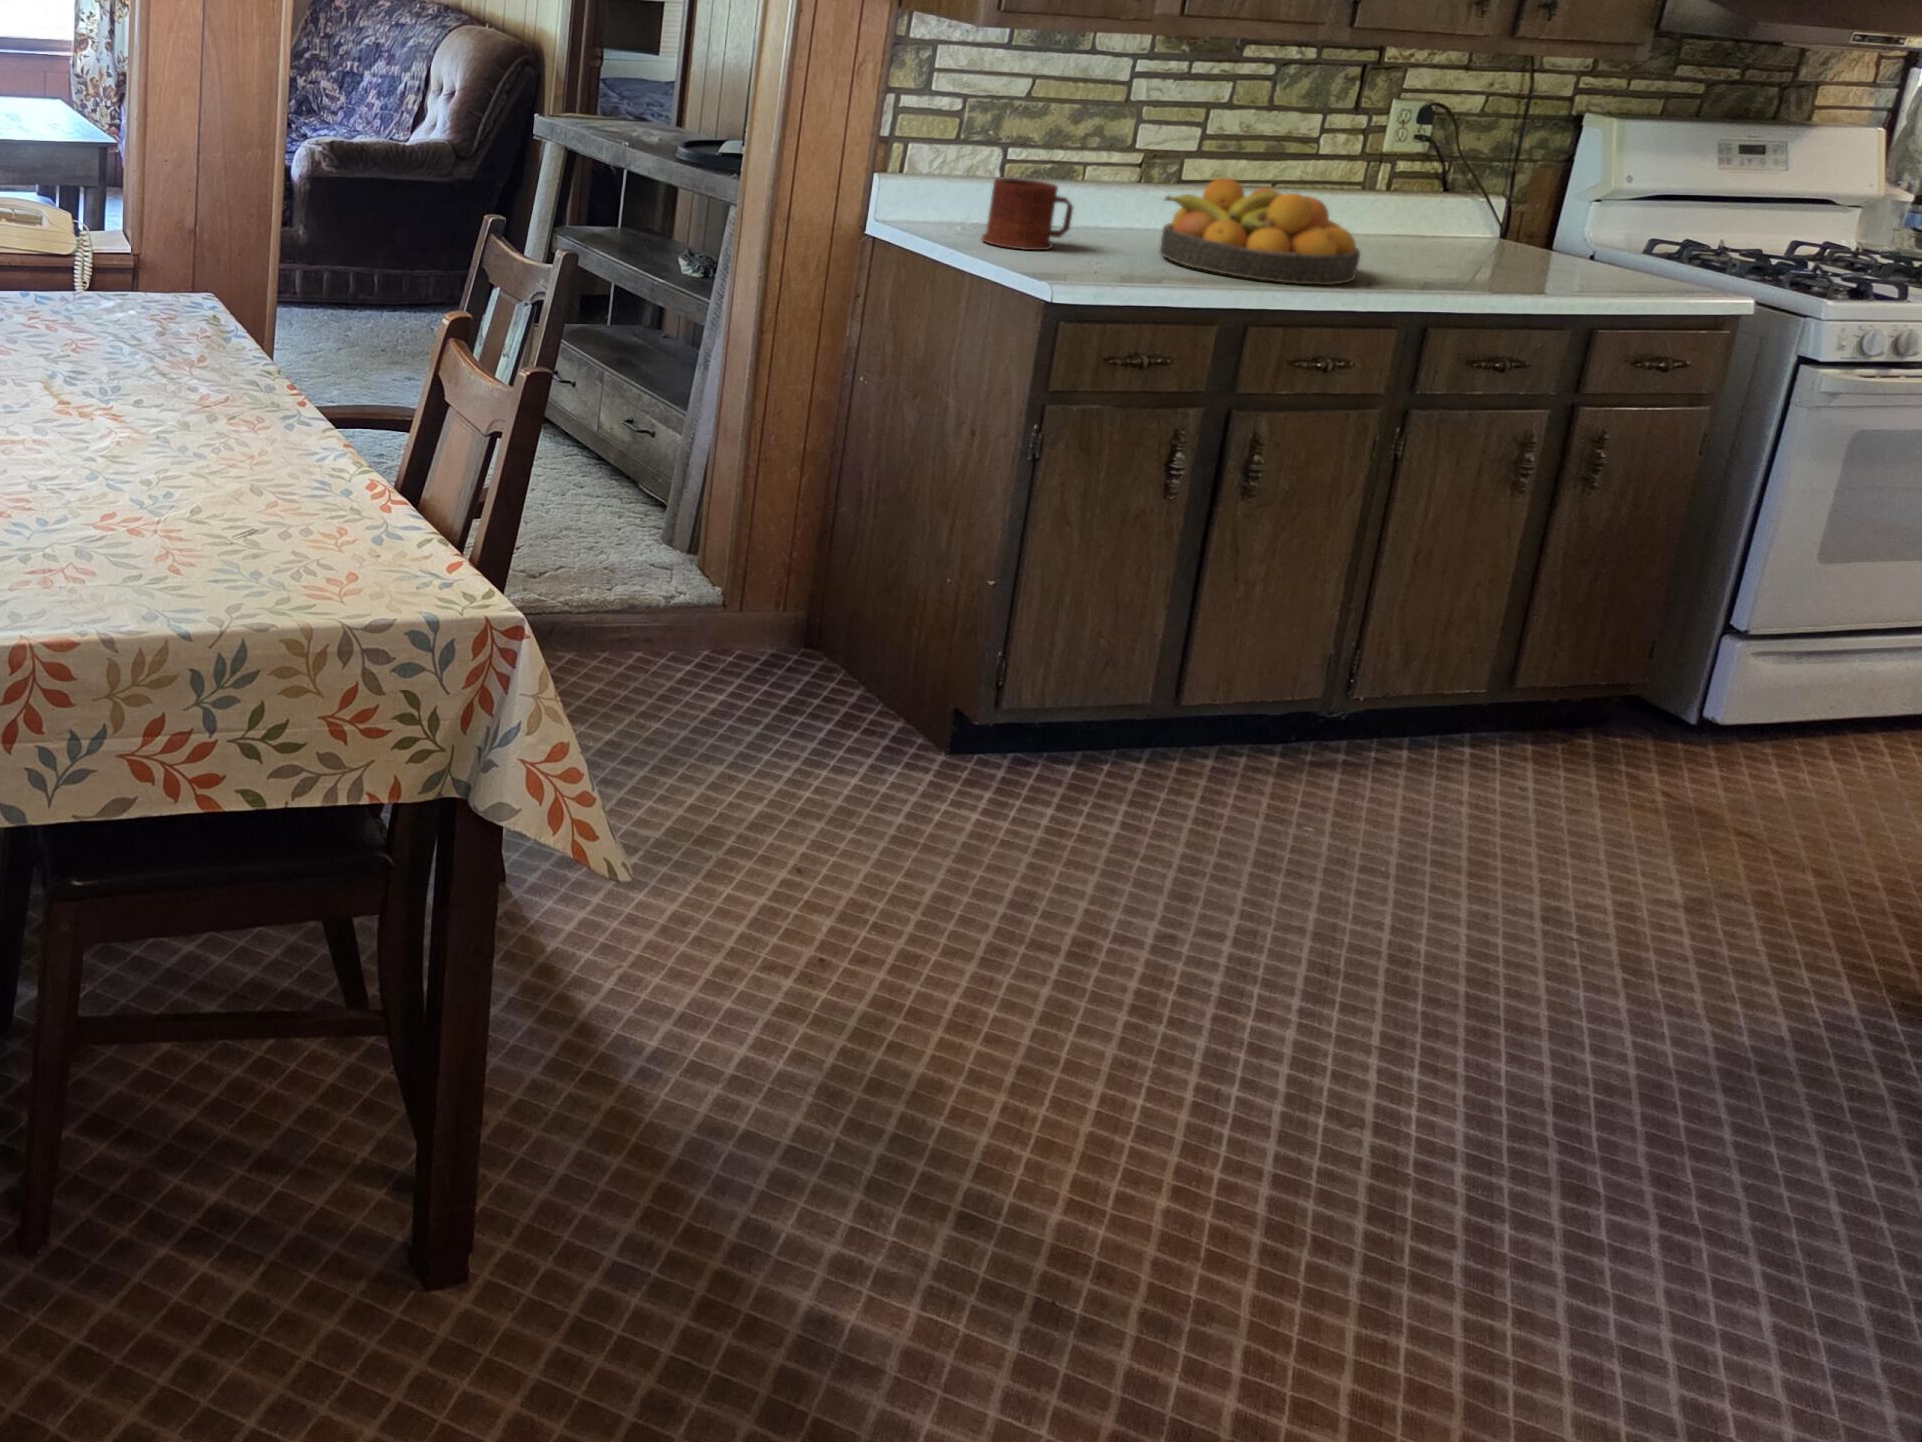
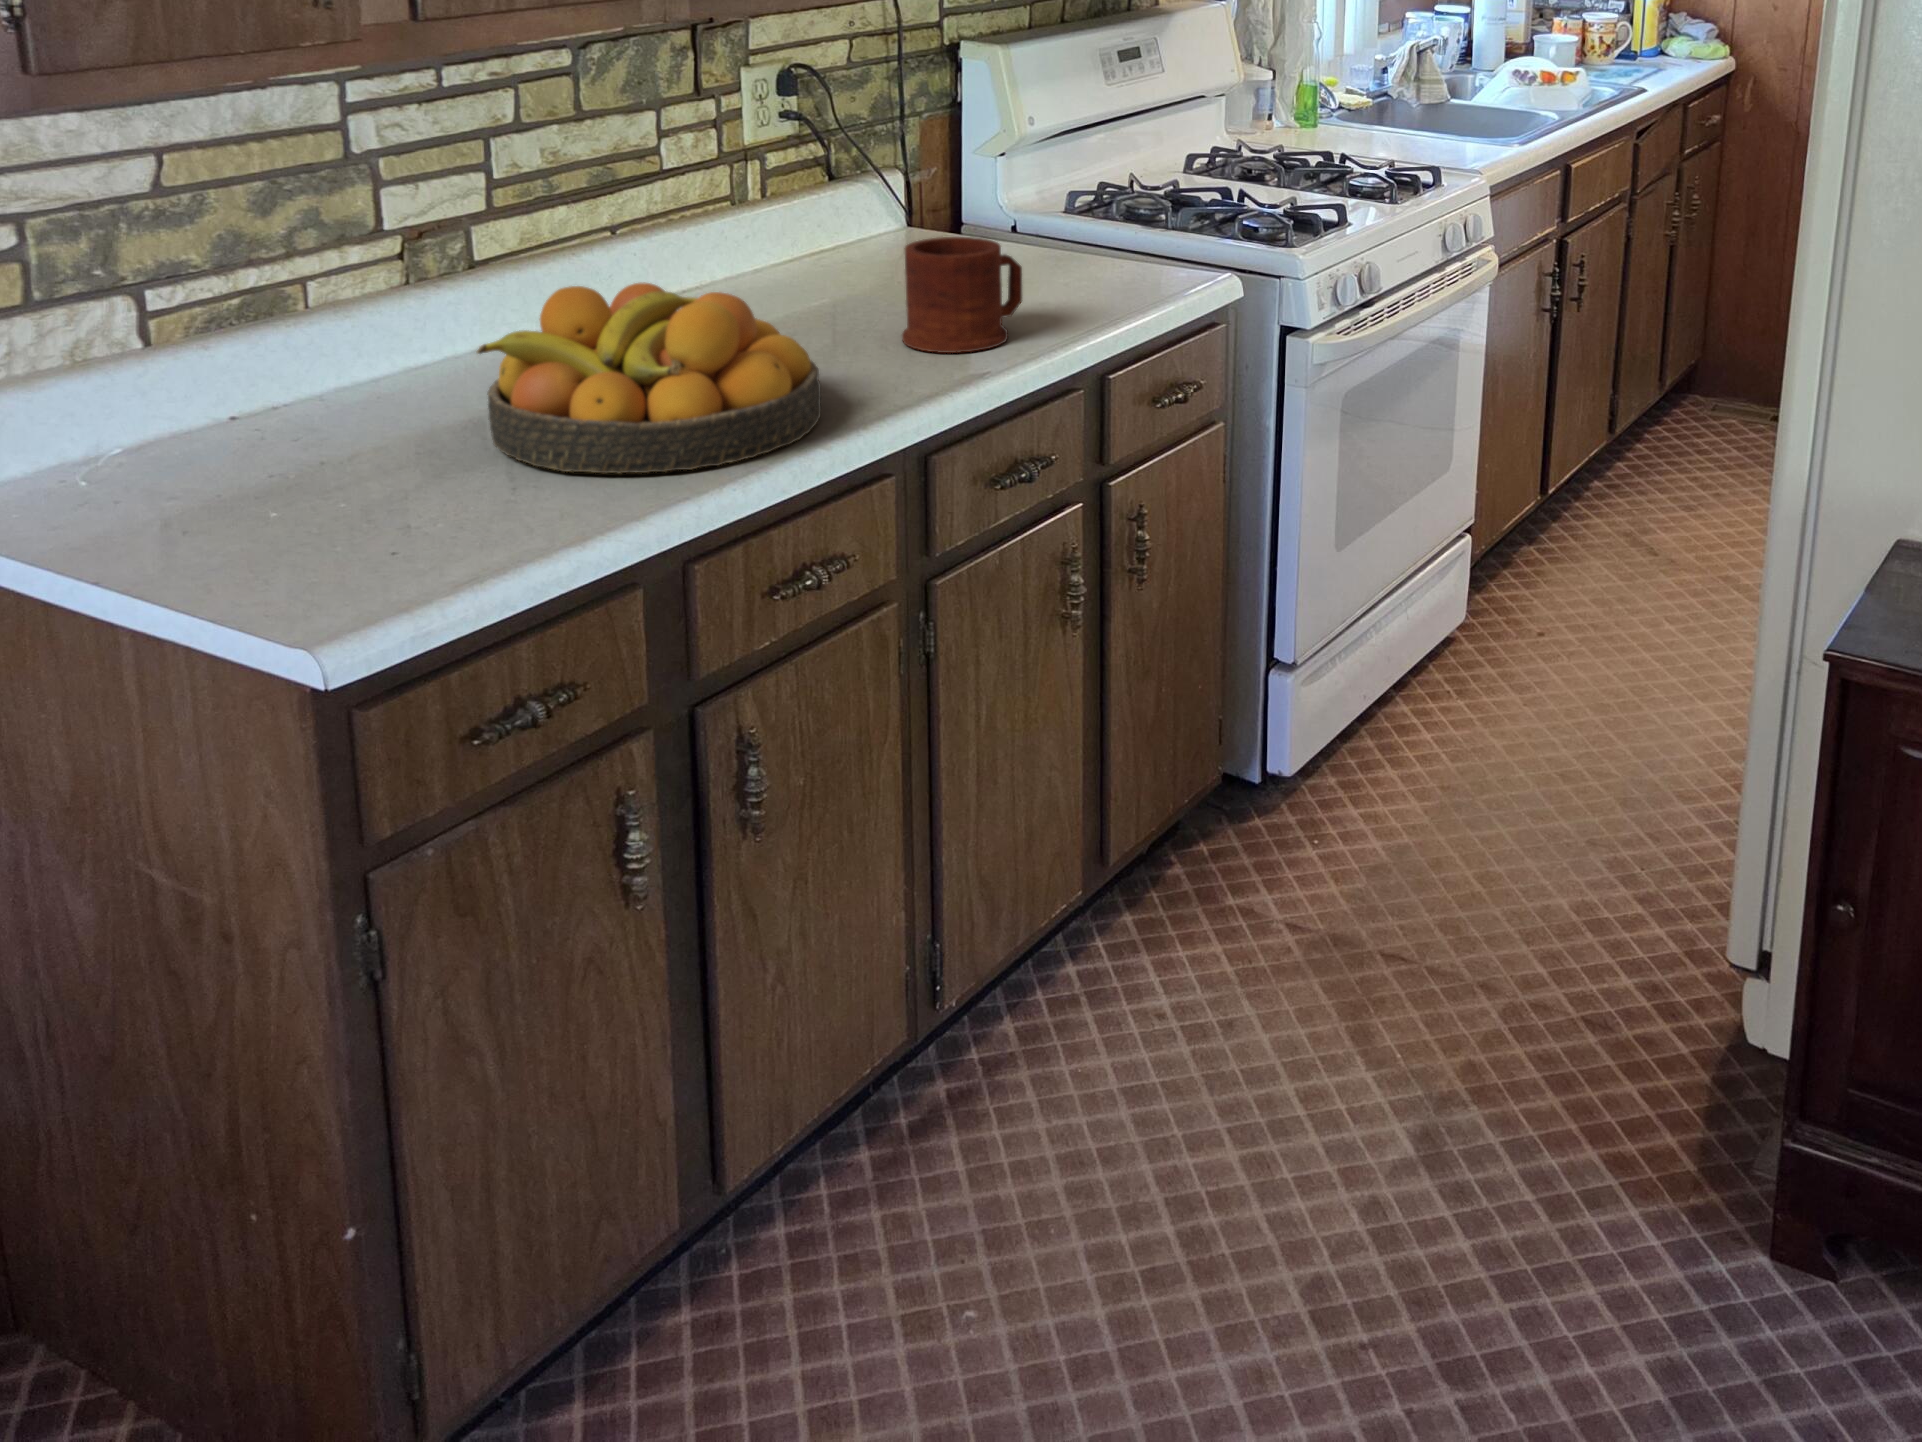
mug: present [981,178,1073,250] -> present [902,237,1022,353]

